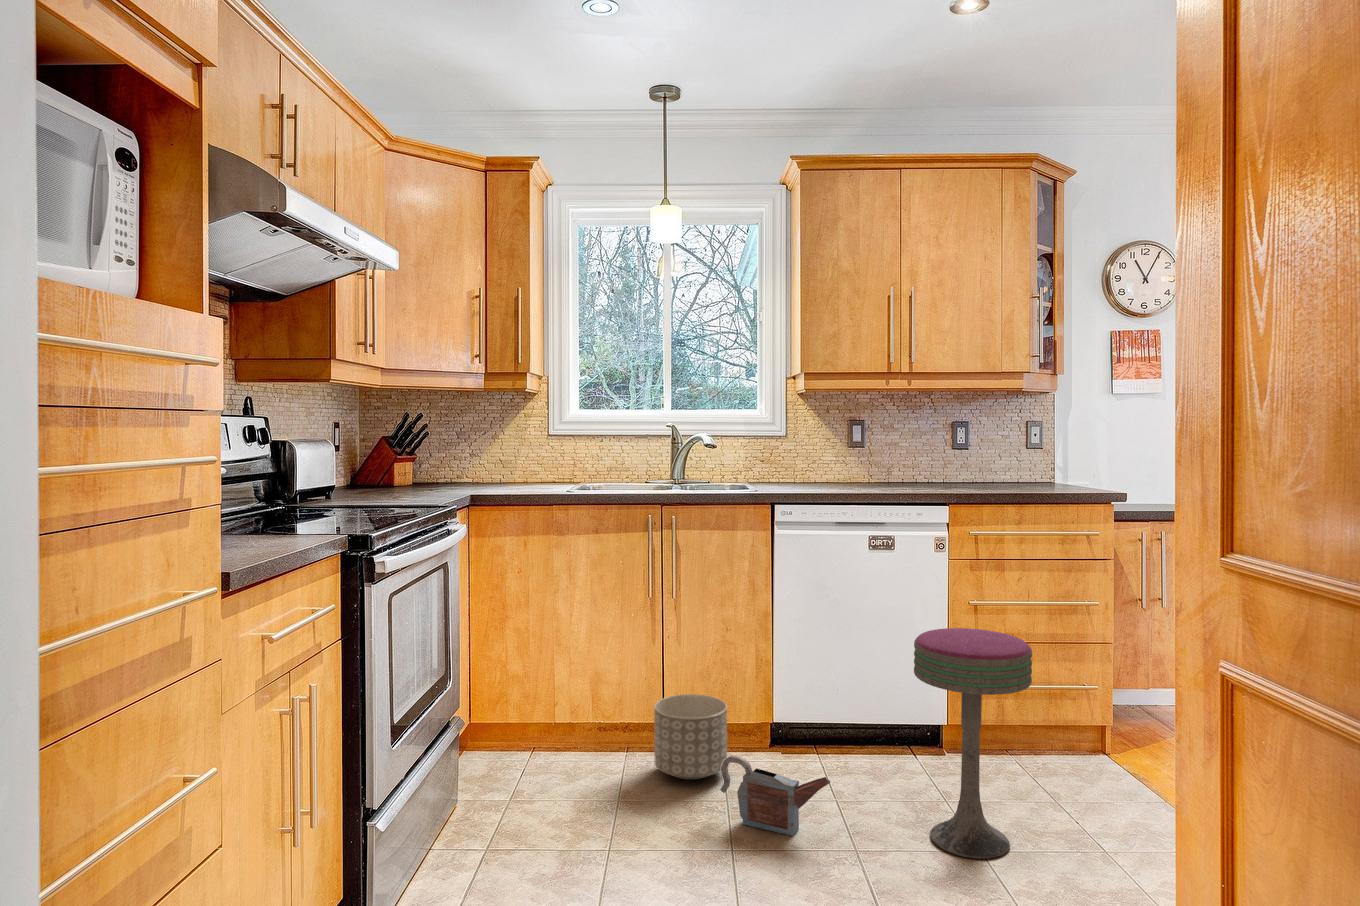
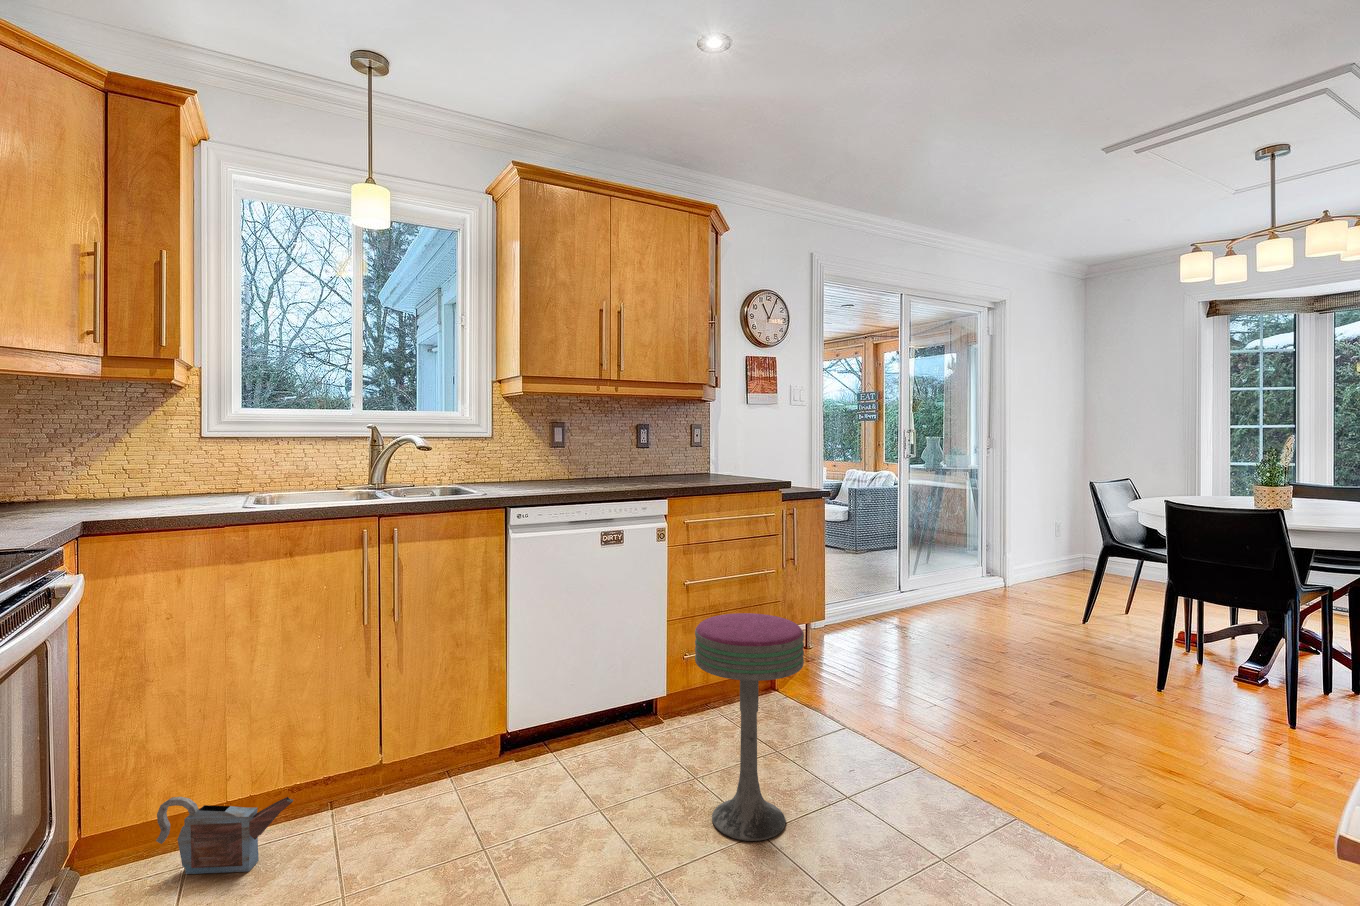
planter: present [654,694,727,780] -> none [389,727,478,835]
watering can: present [720,755,830,836] -> present [156,797,293,874]

